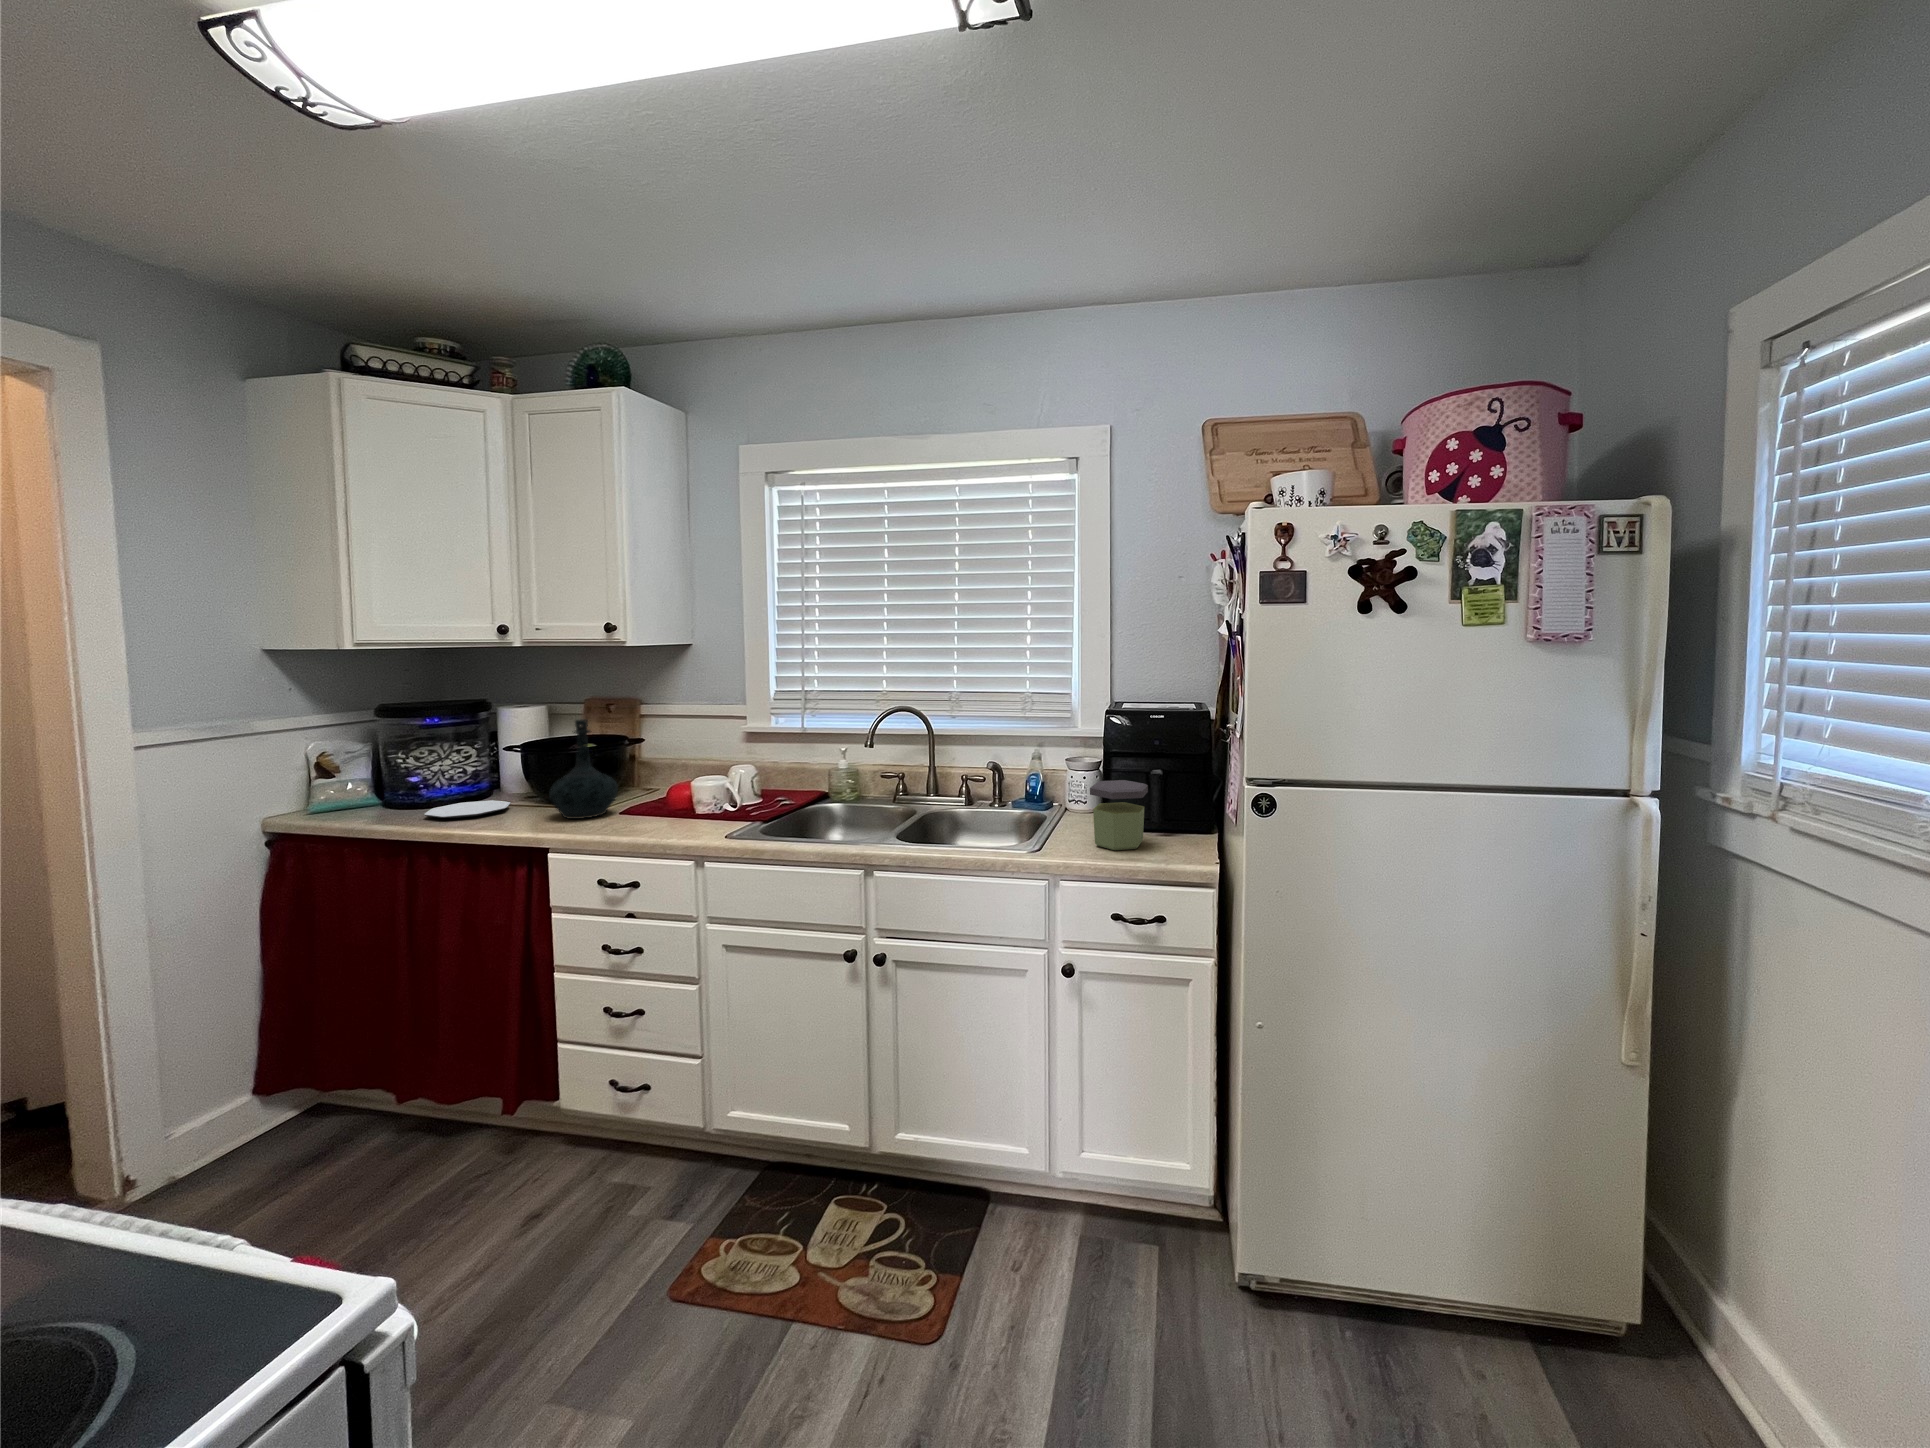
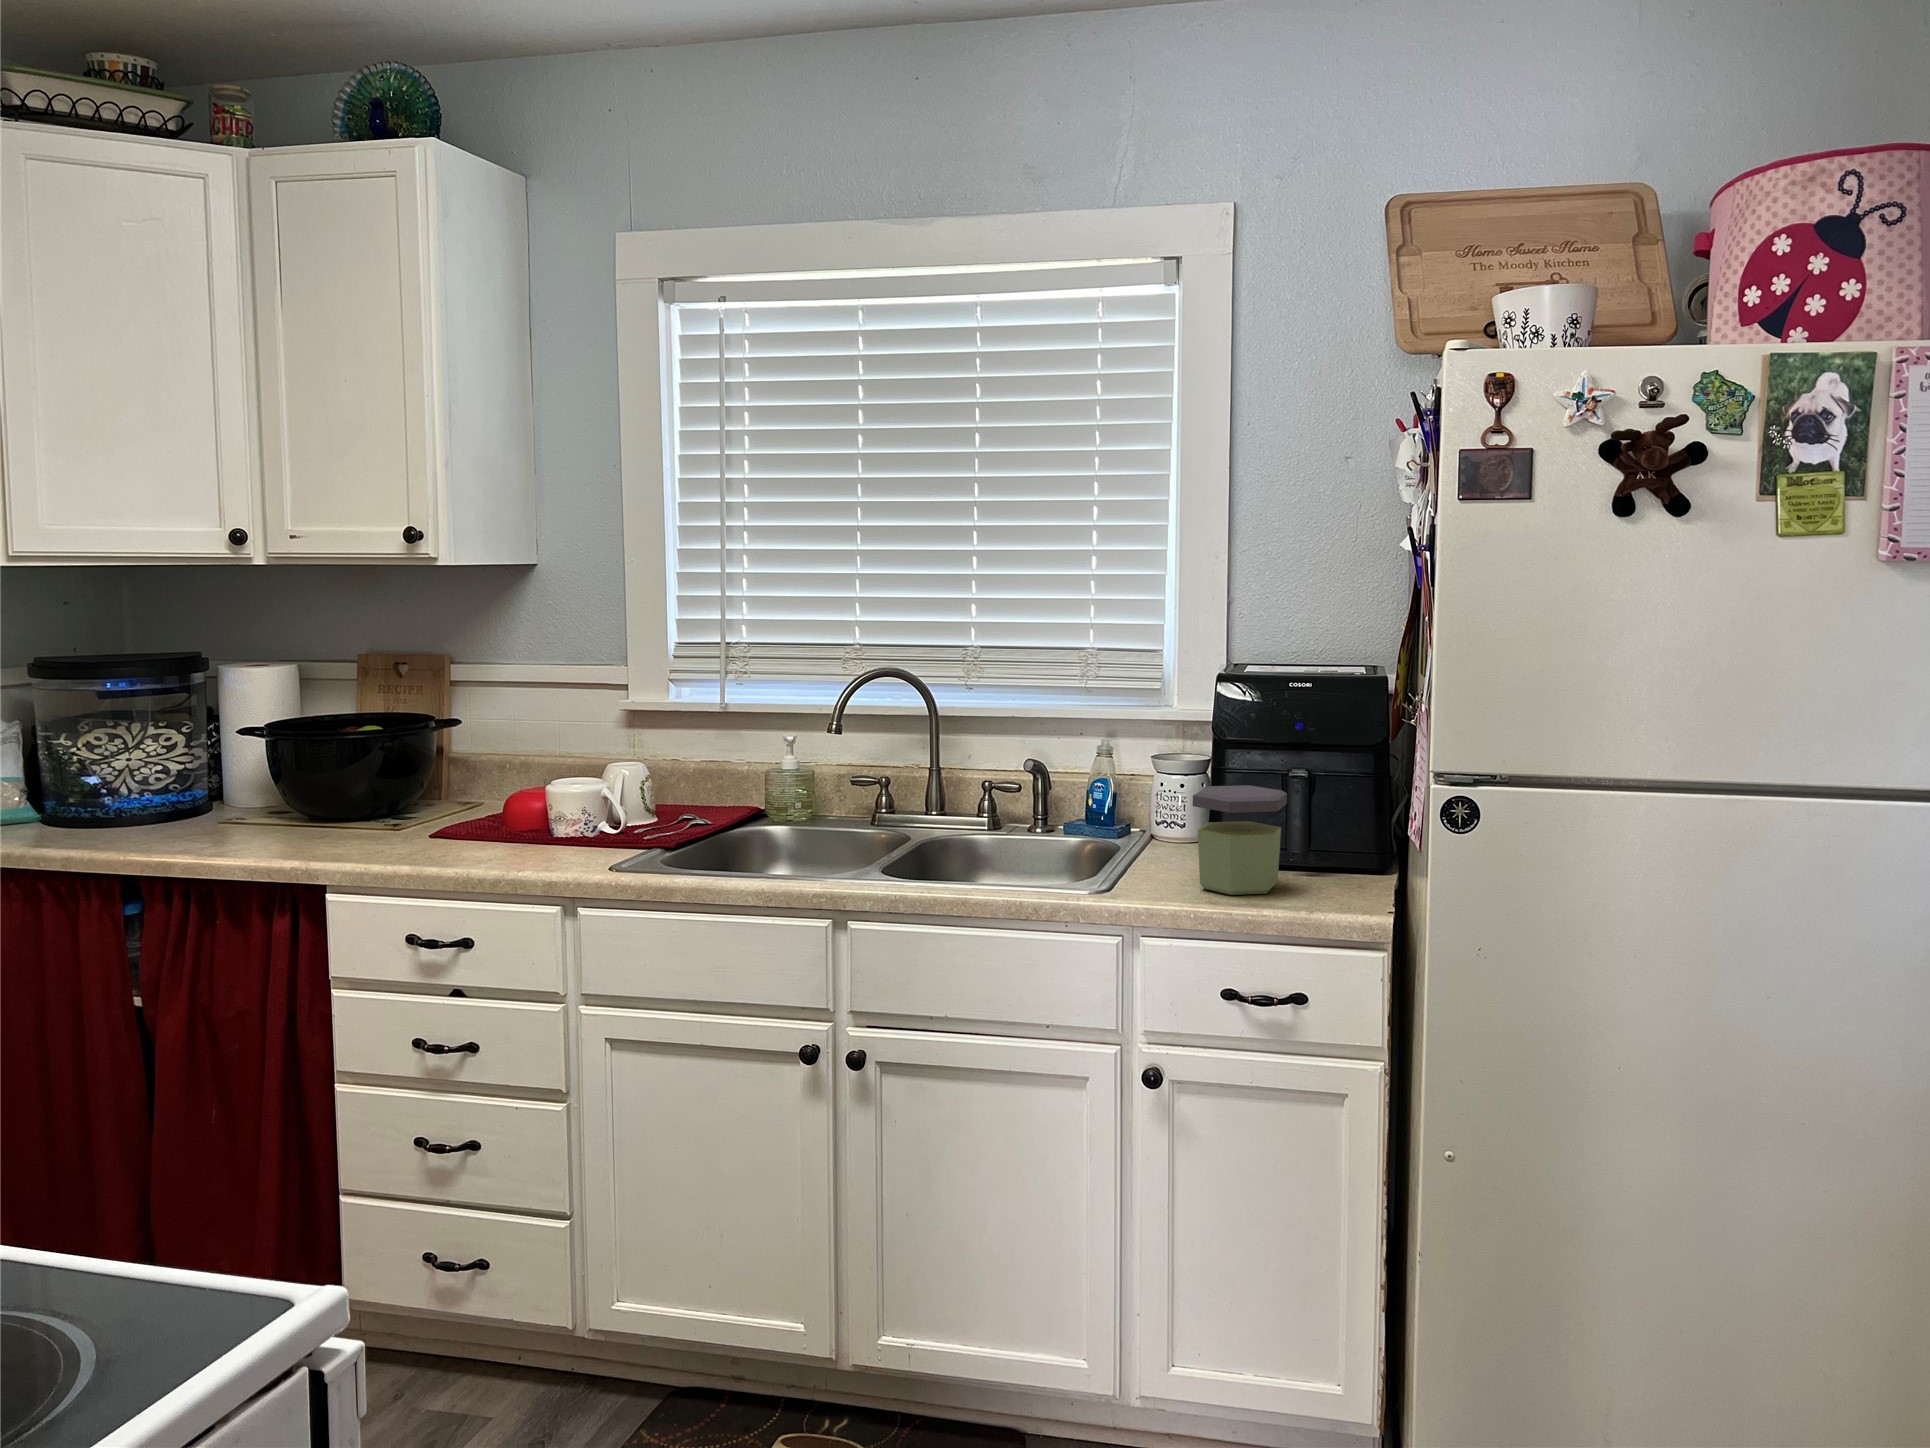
bottle: present [549,719,618,819] -> none [319,682,425,842]
plate: present [424,800,511,818] -> none [123,814,251,837]

